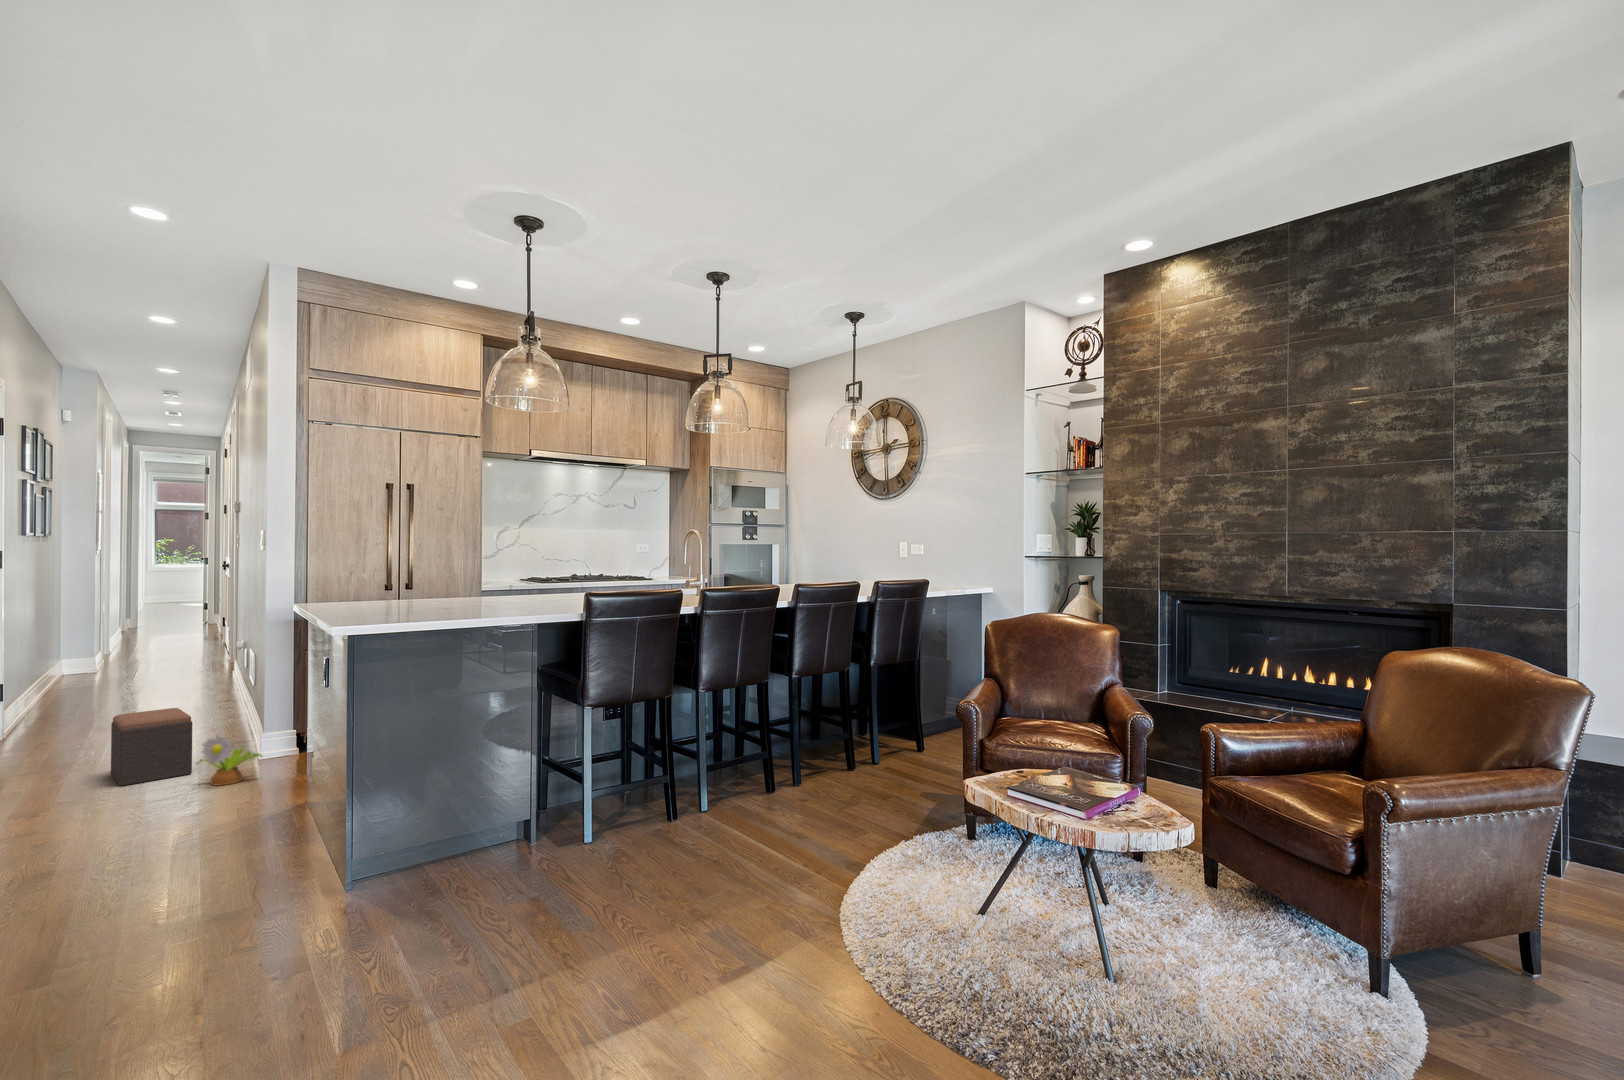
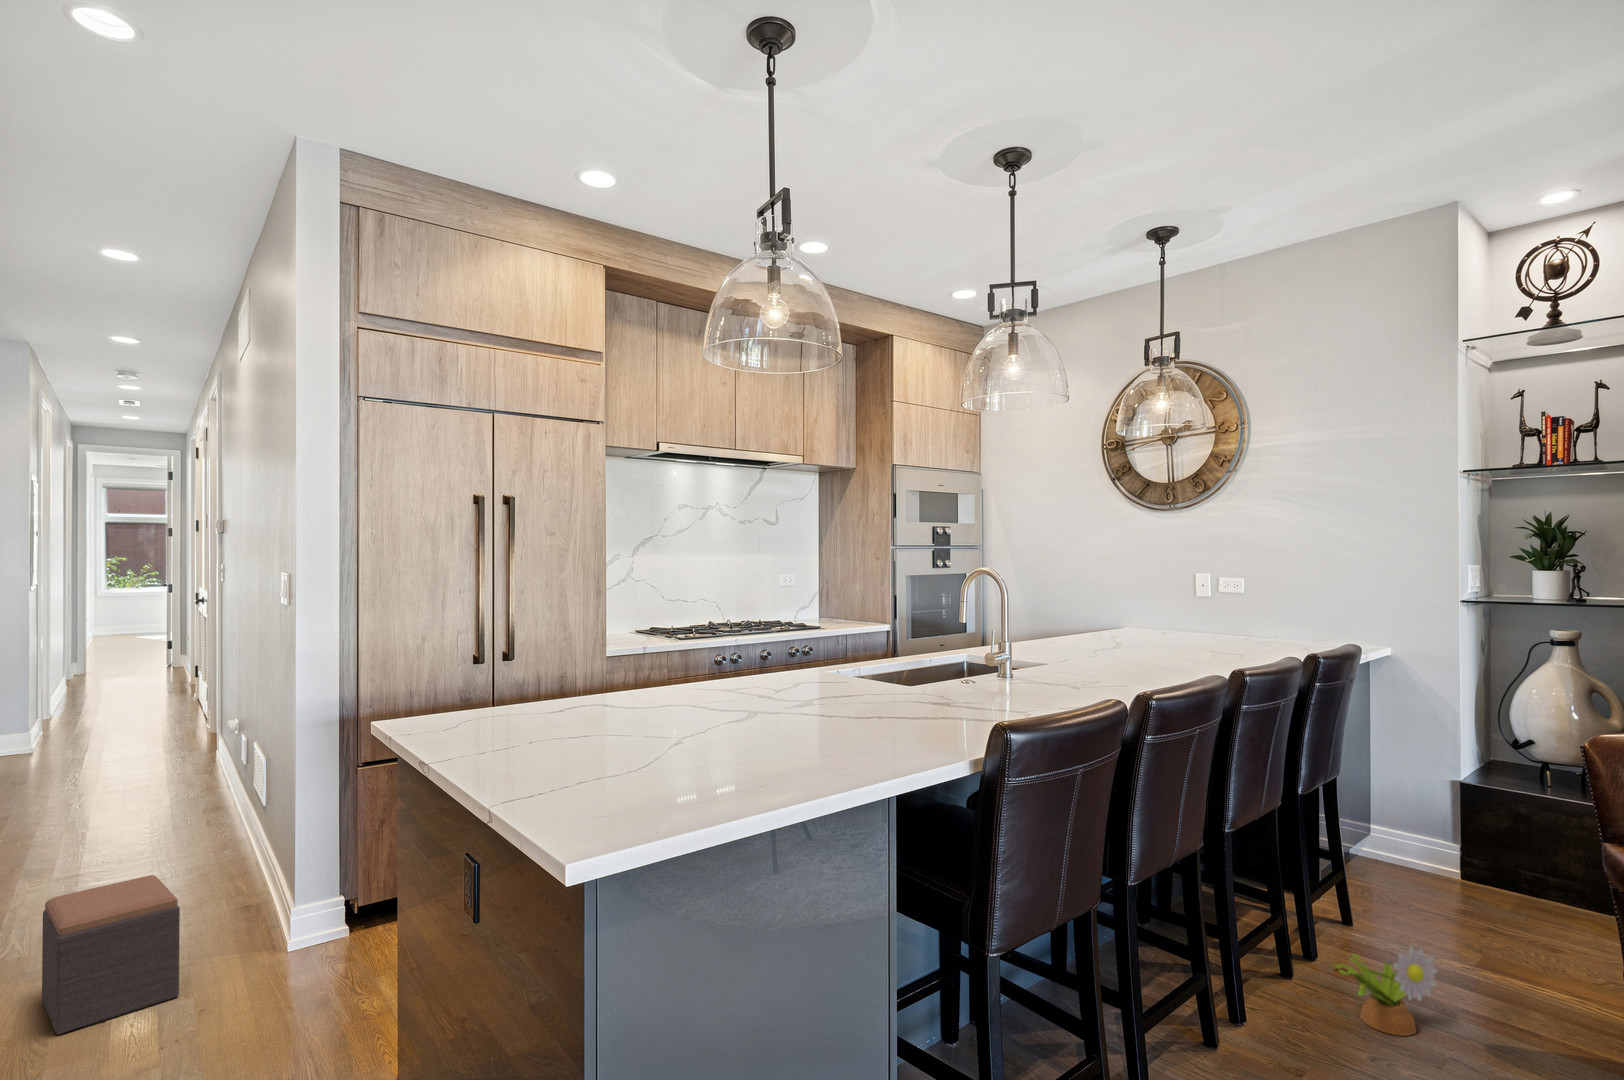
decorative plant: present [197,735,262,785] -> present [1335,946,1437,1036]

